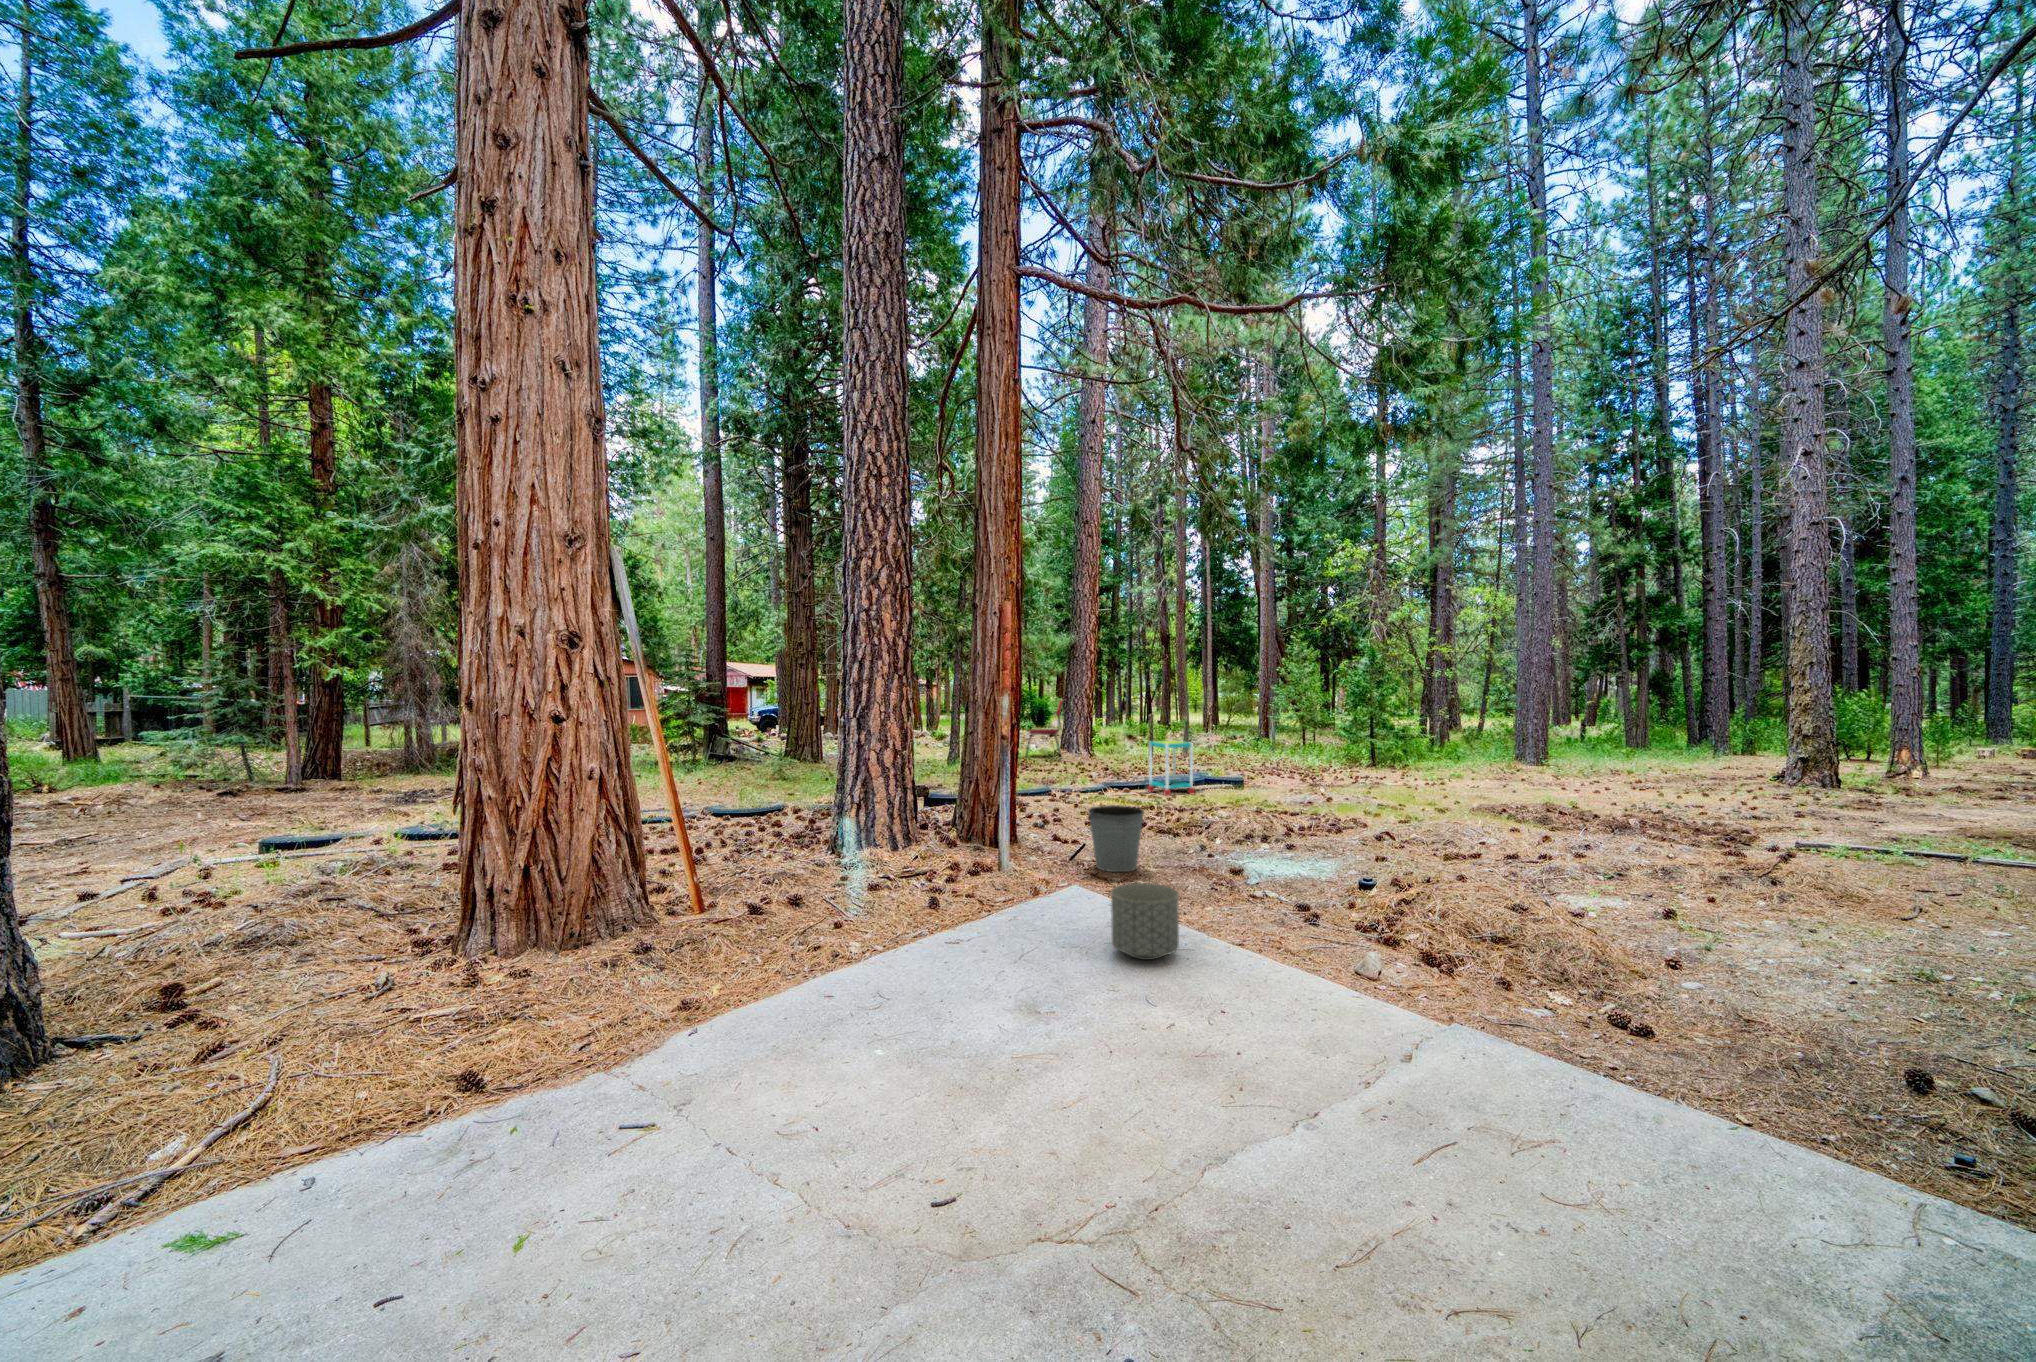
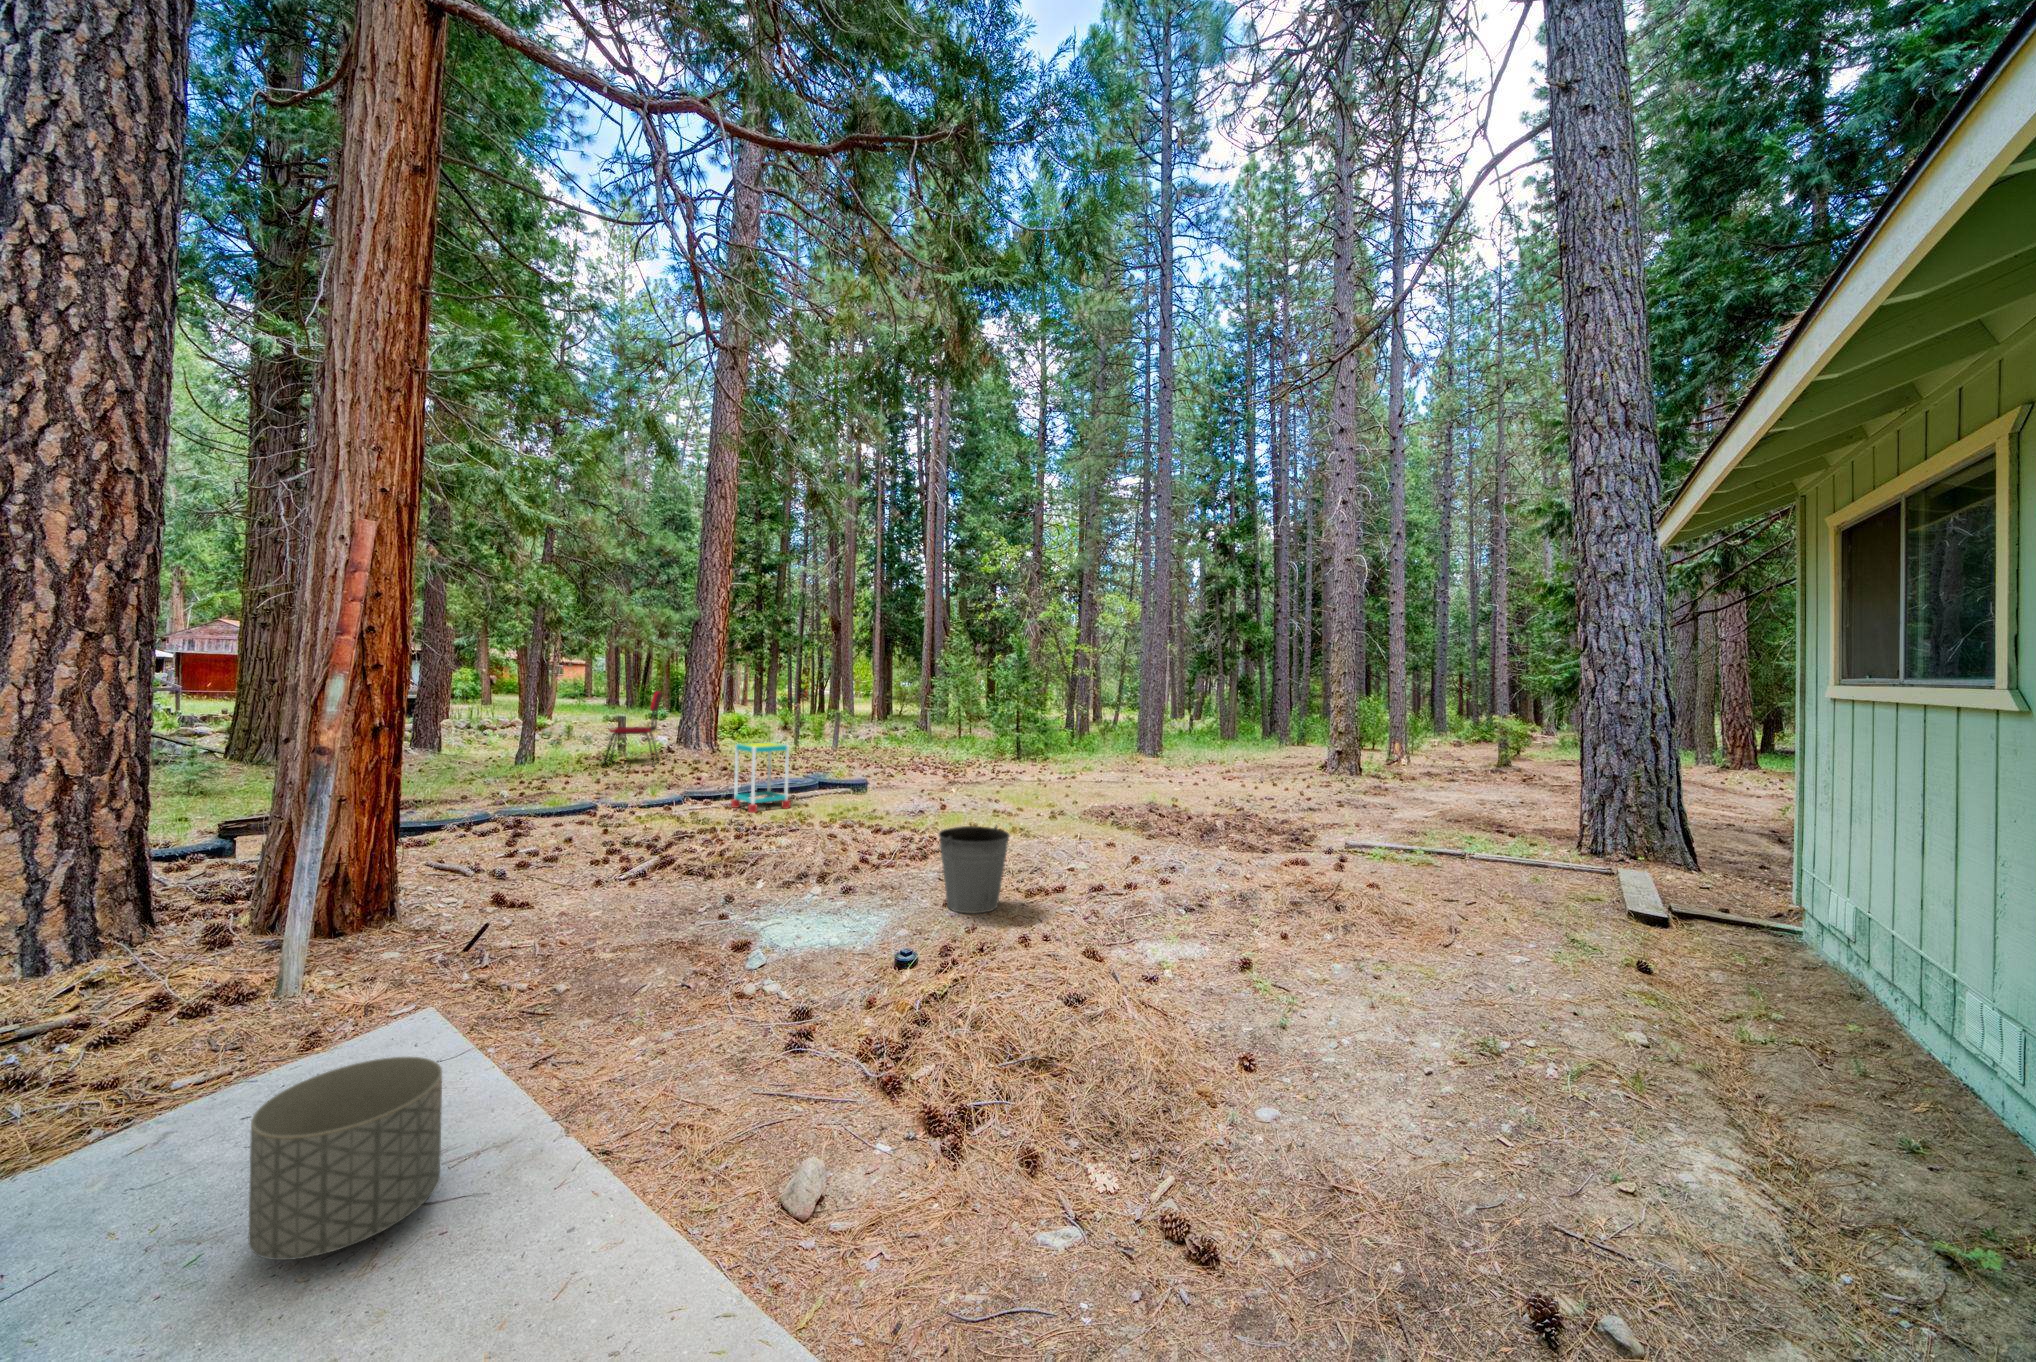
bucket: present [1088,805,1144,872] -> present [936,825,1010,914]

